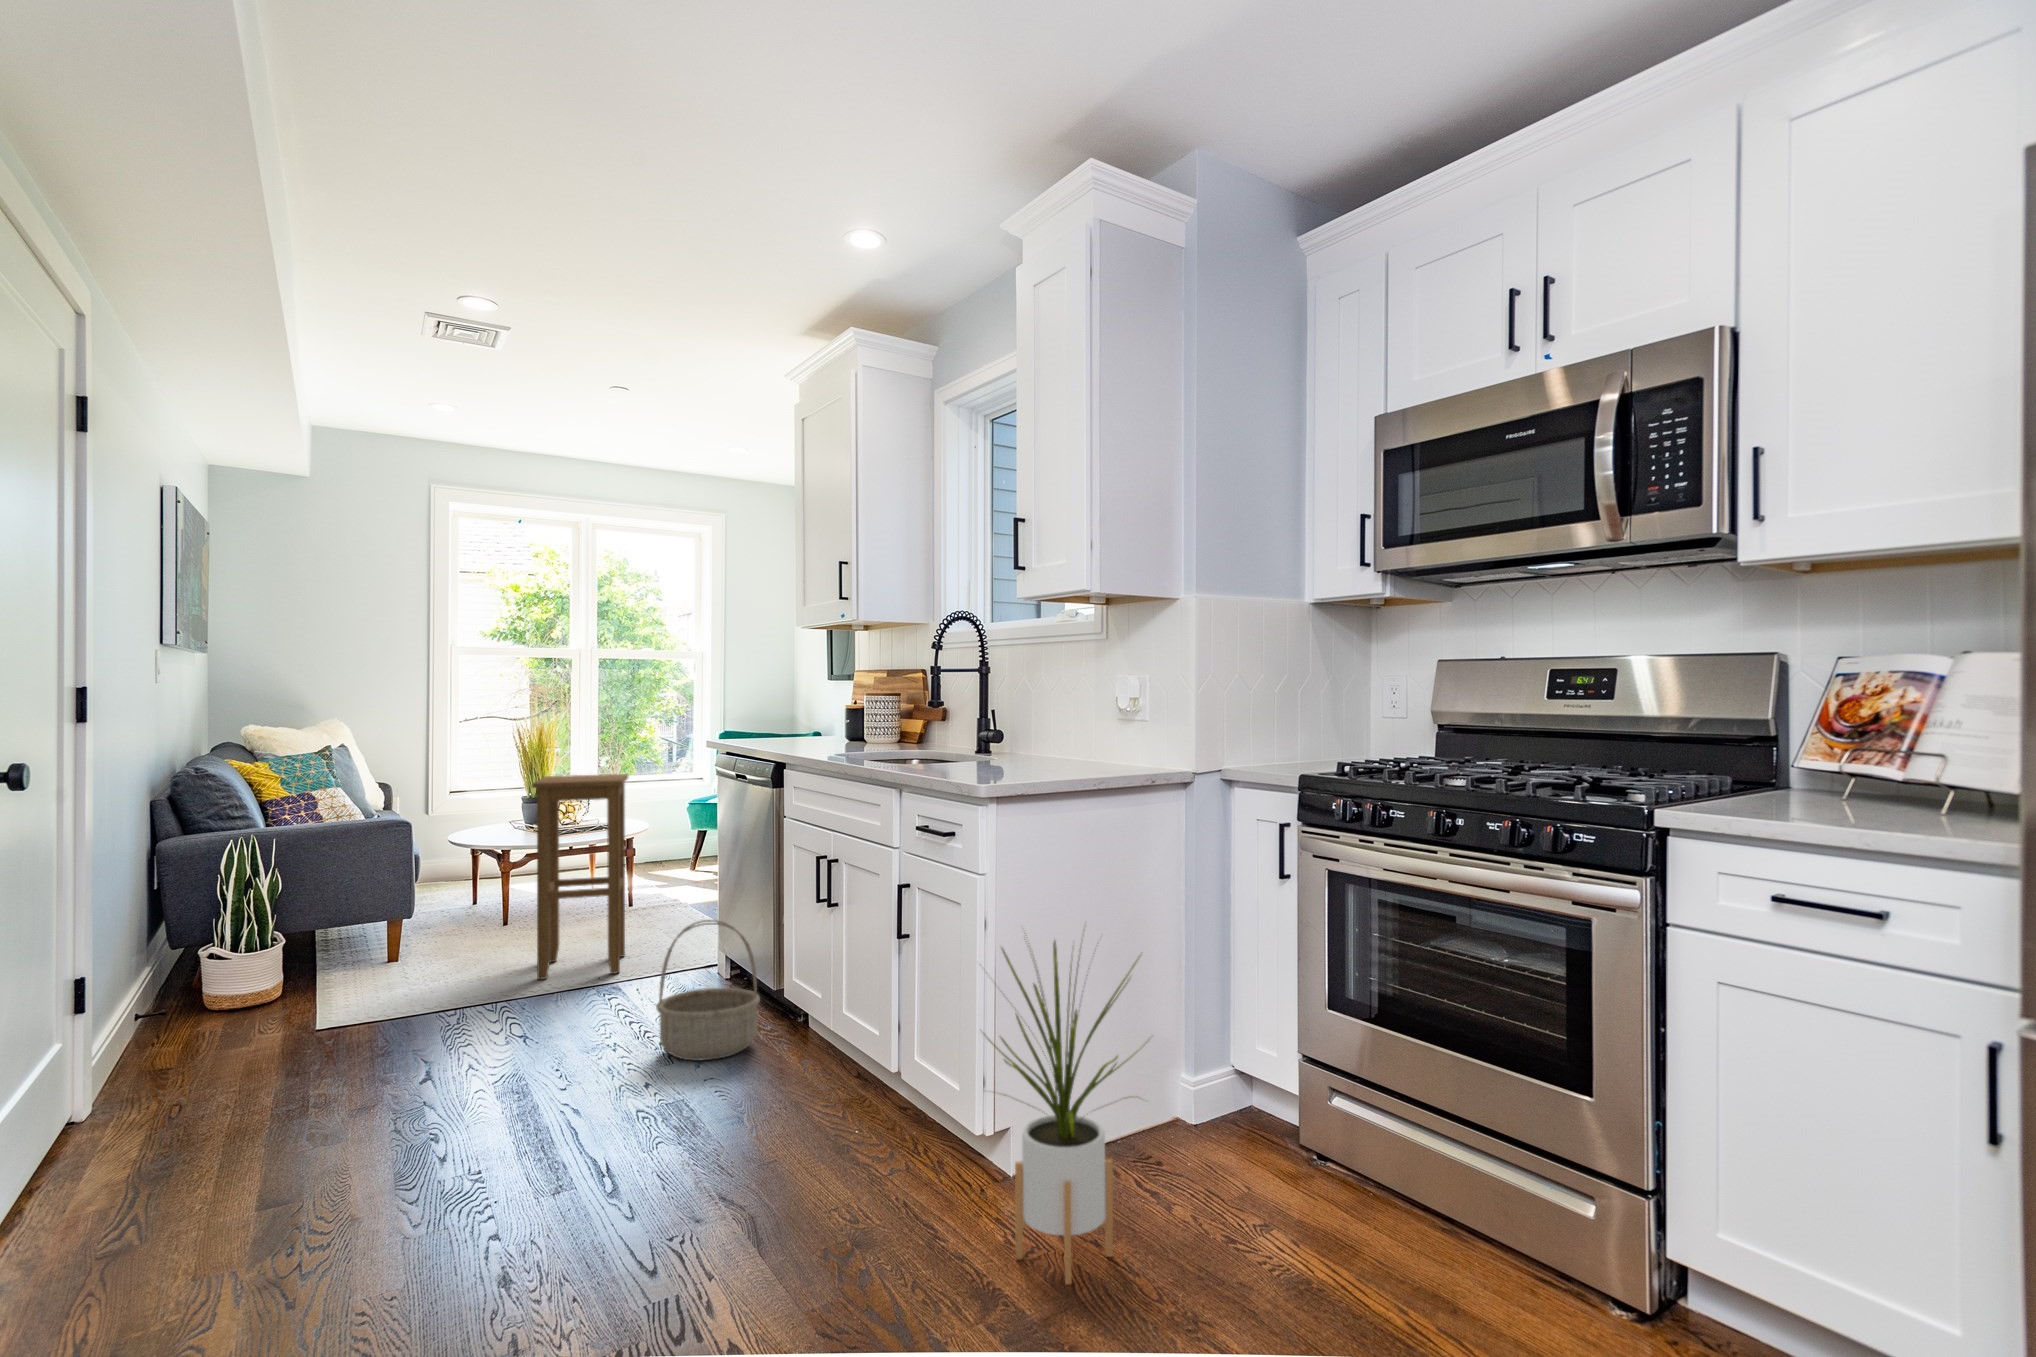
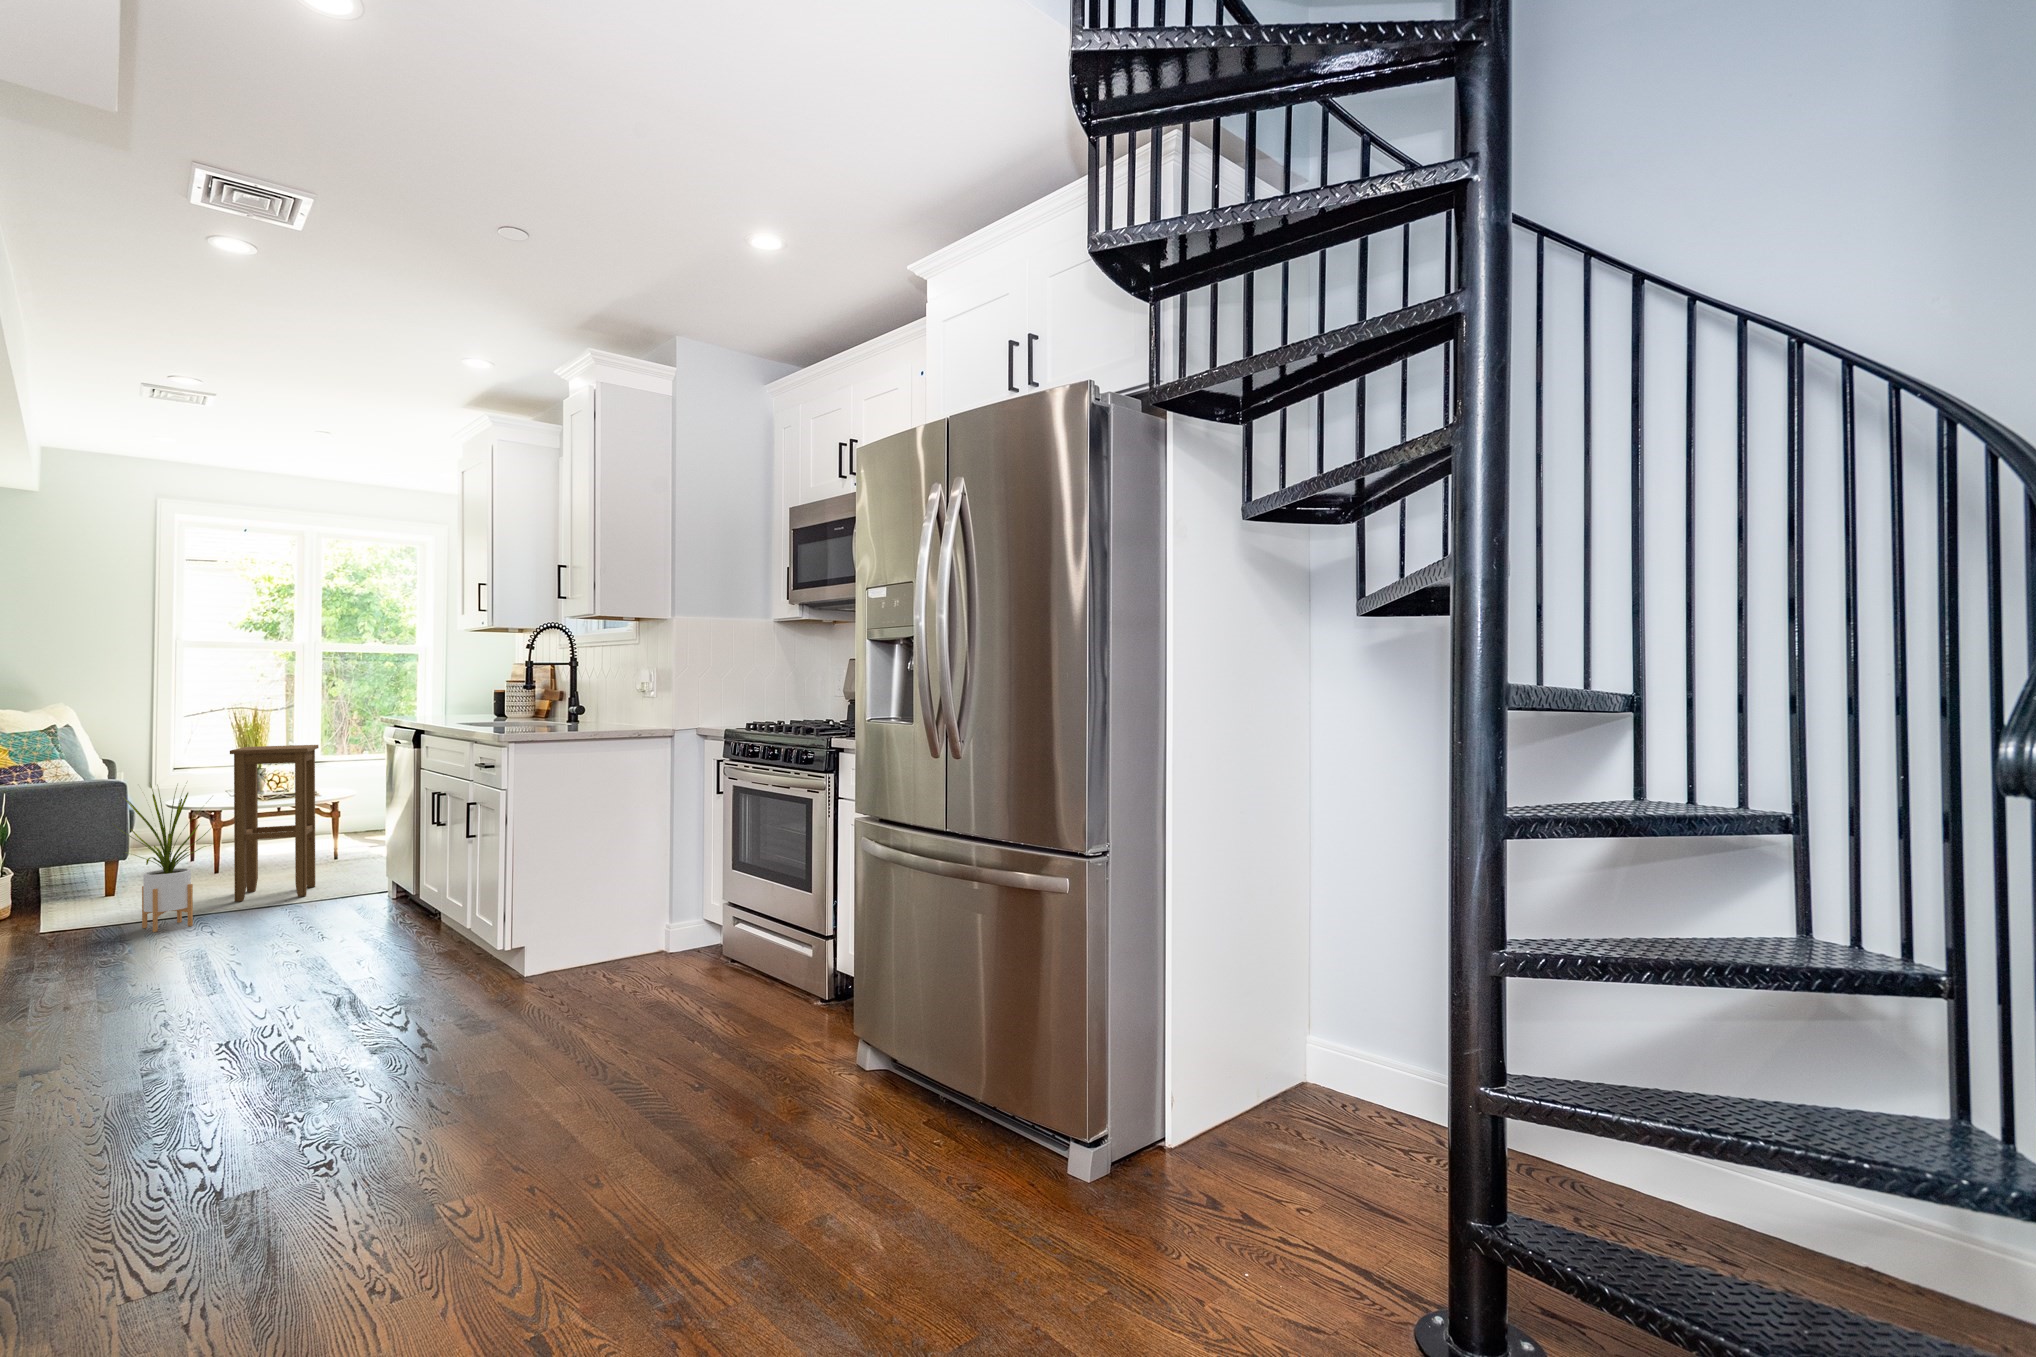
basket: present [656,920,760,1060] -> none [313,840,396,937]
house plant: present [988,939,1138,1285] -> present [113,784,209,932]

